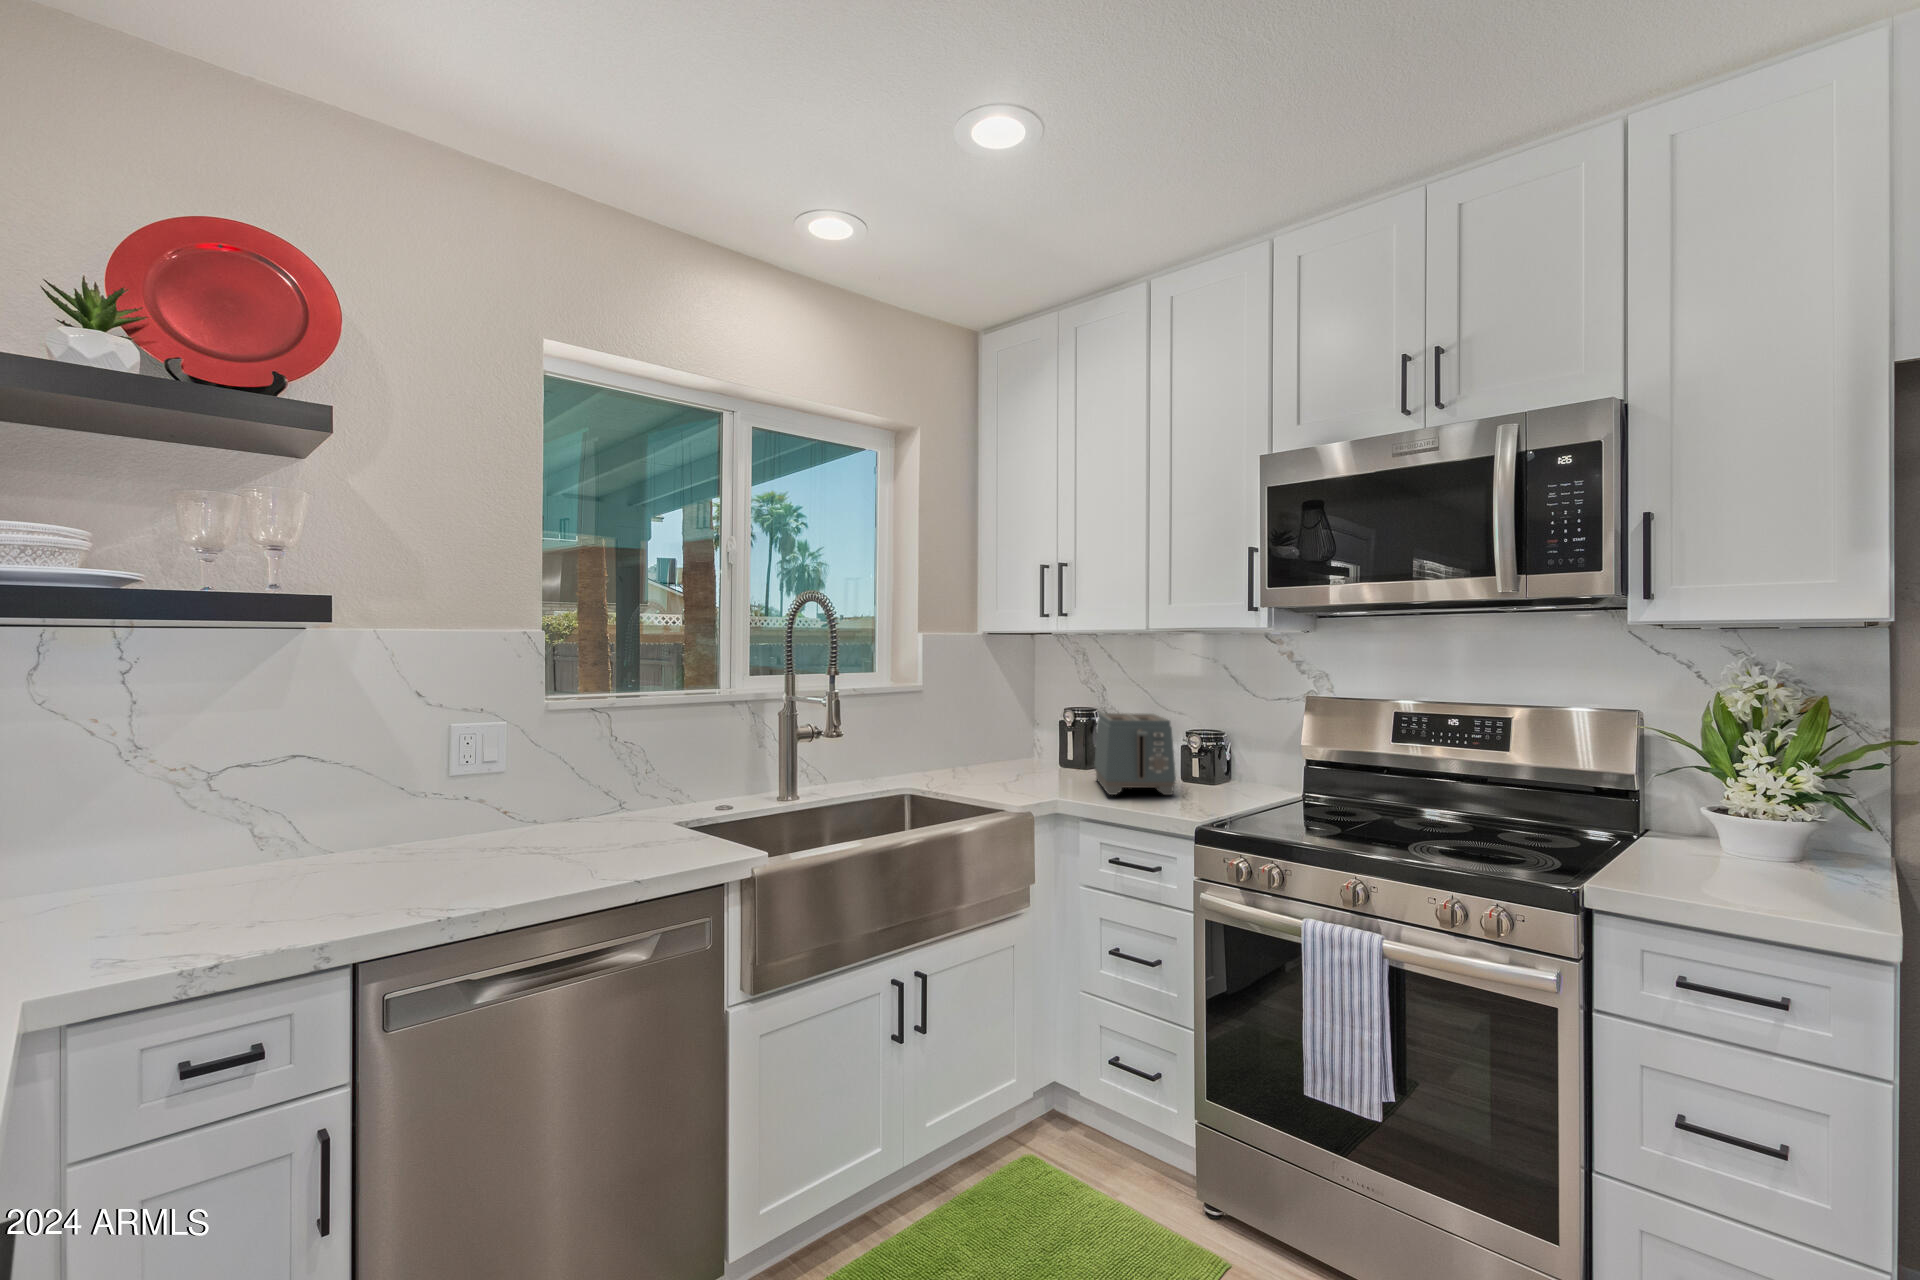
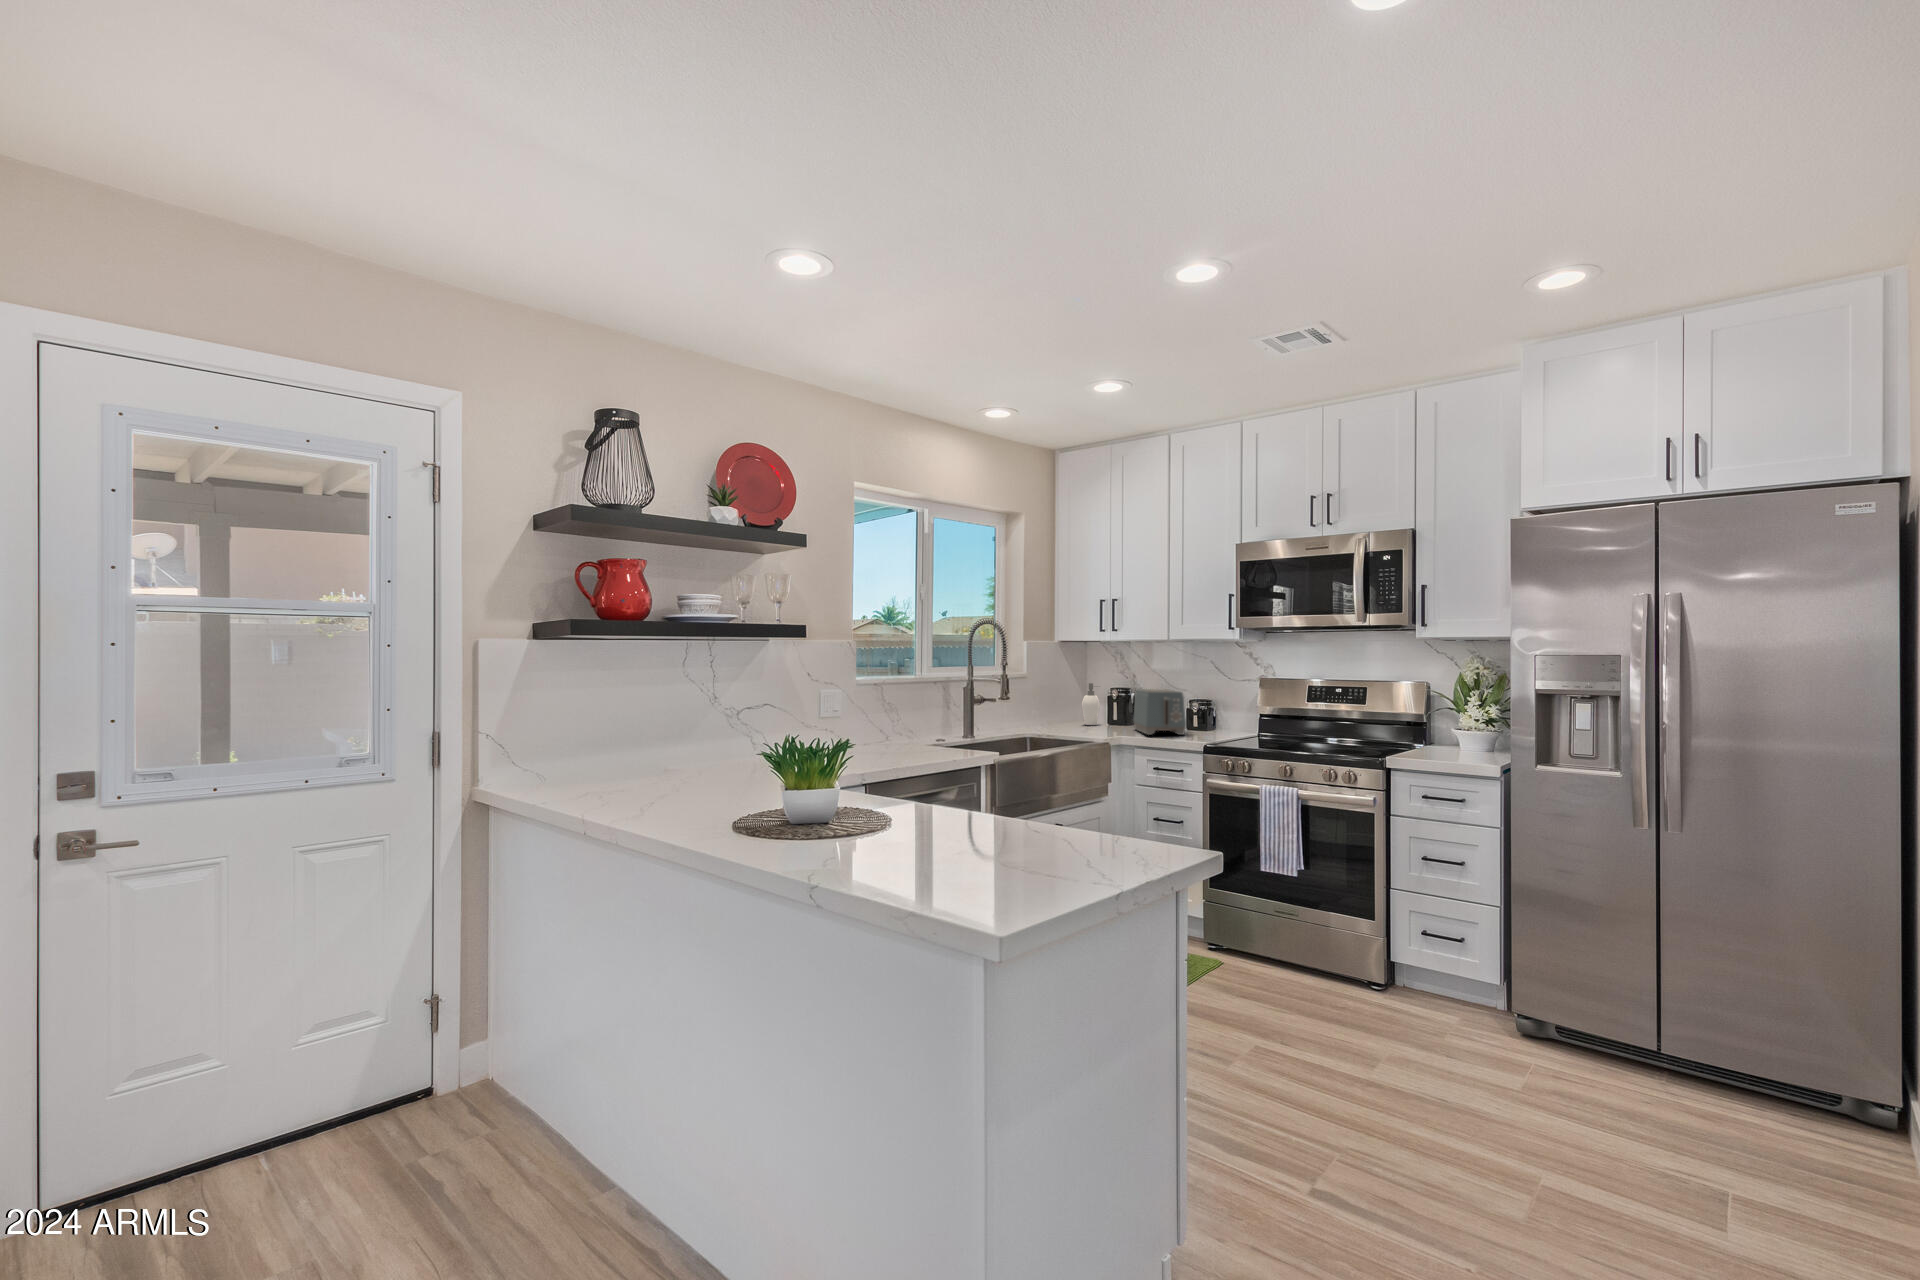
soap dispenser: none [1020,701,1049,768] -> present [1082,683,1100,725]

